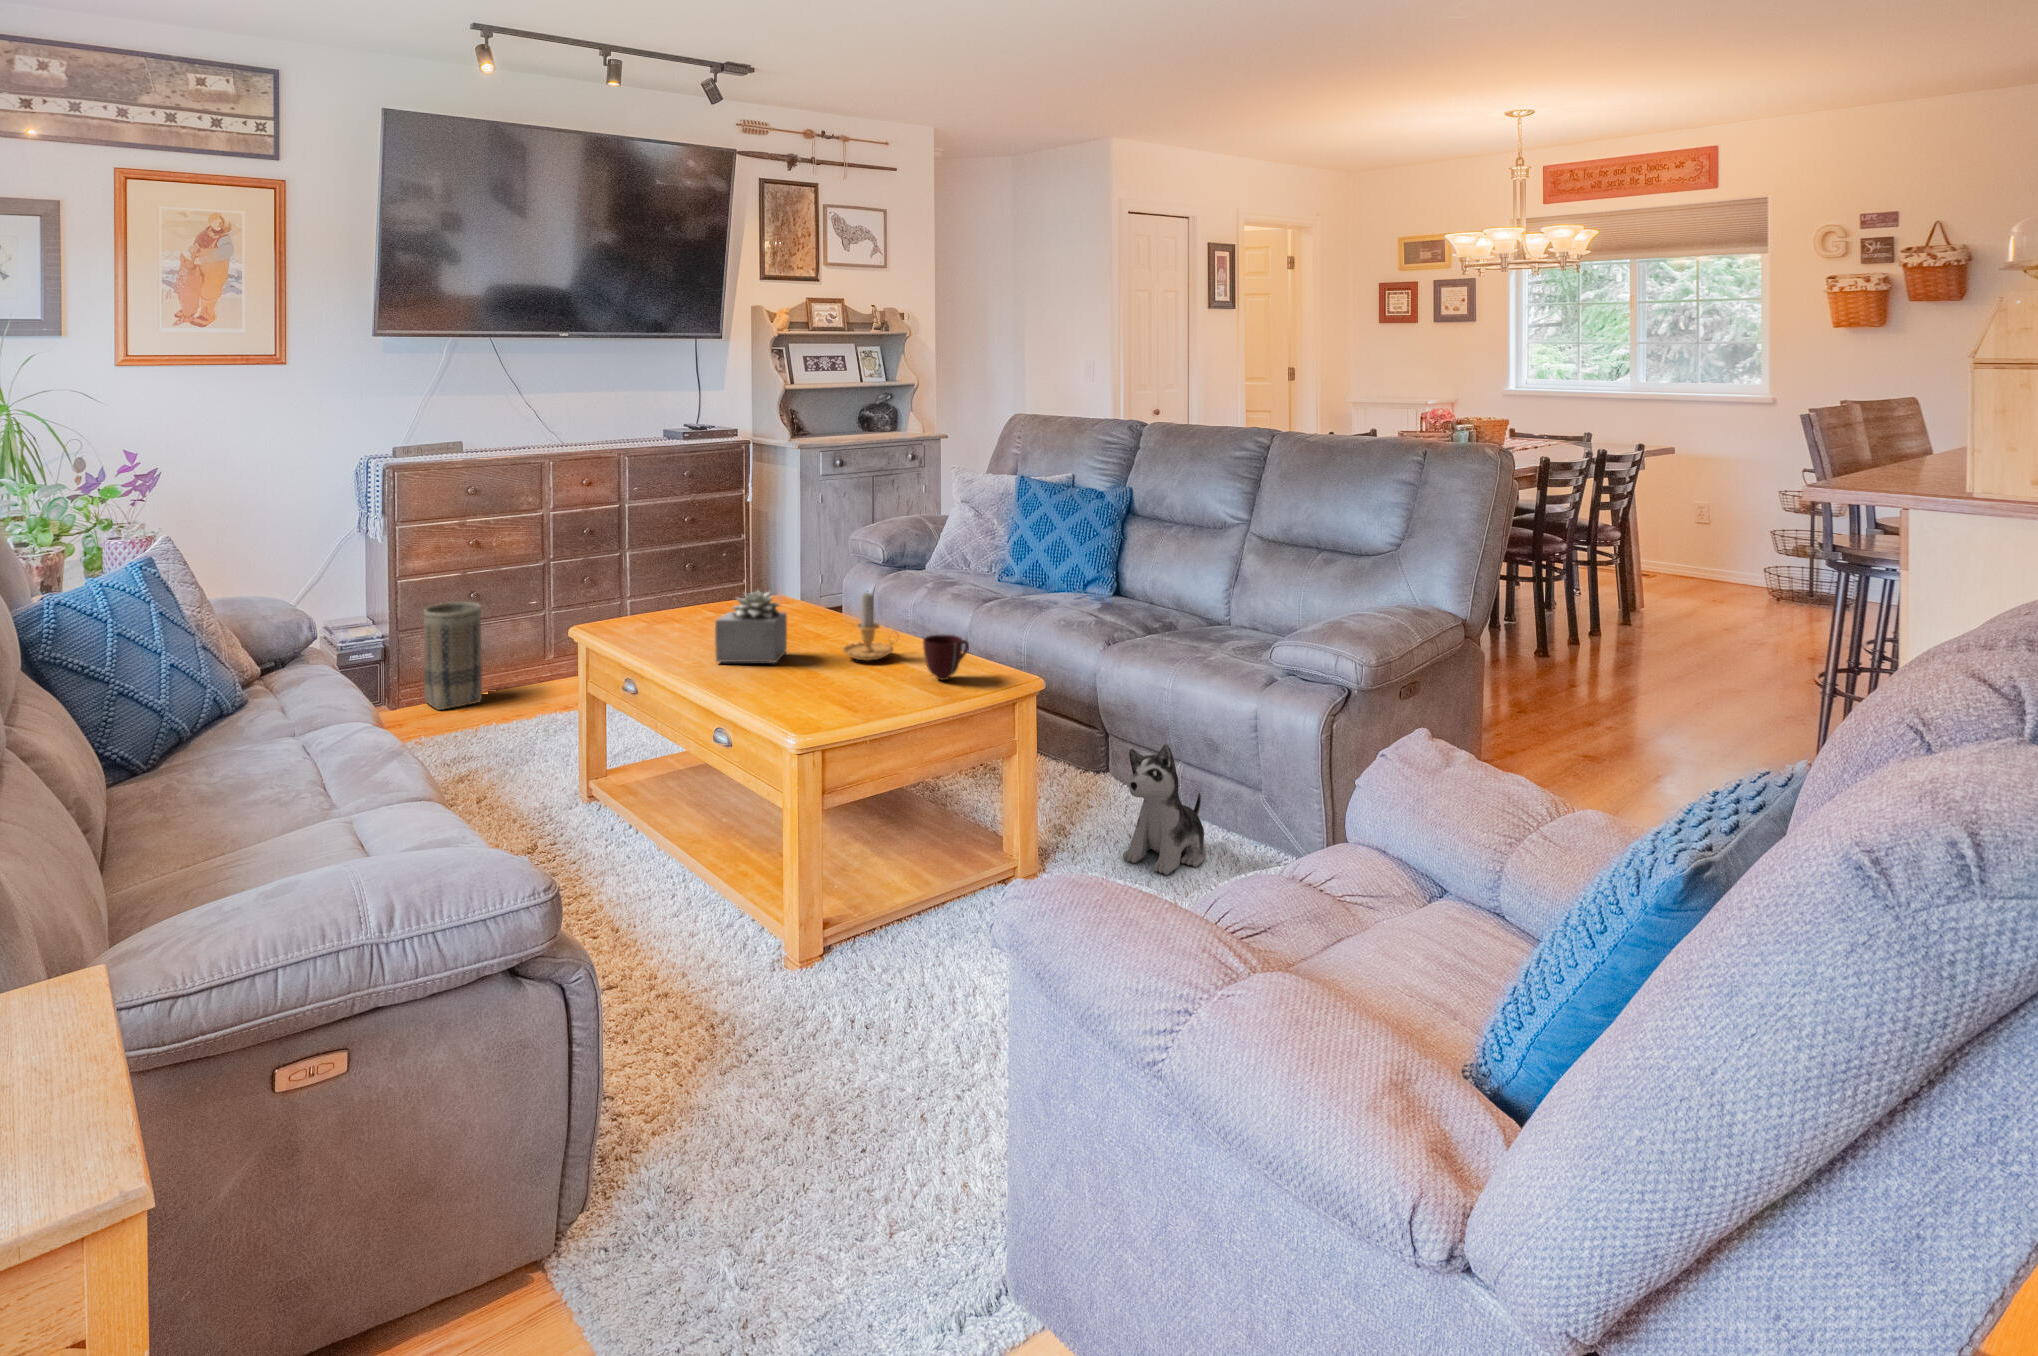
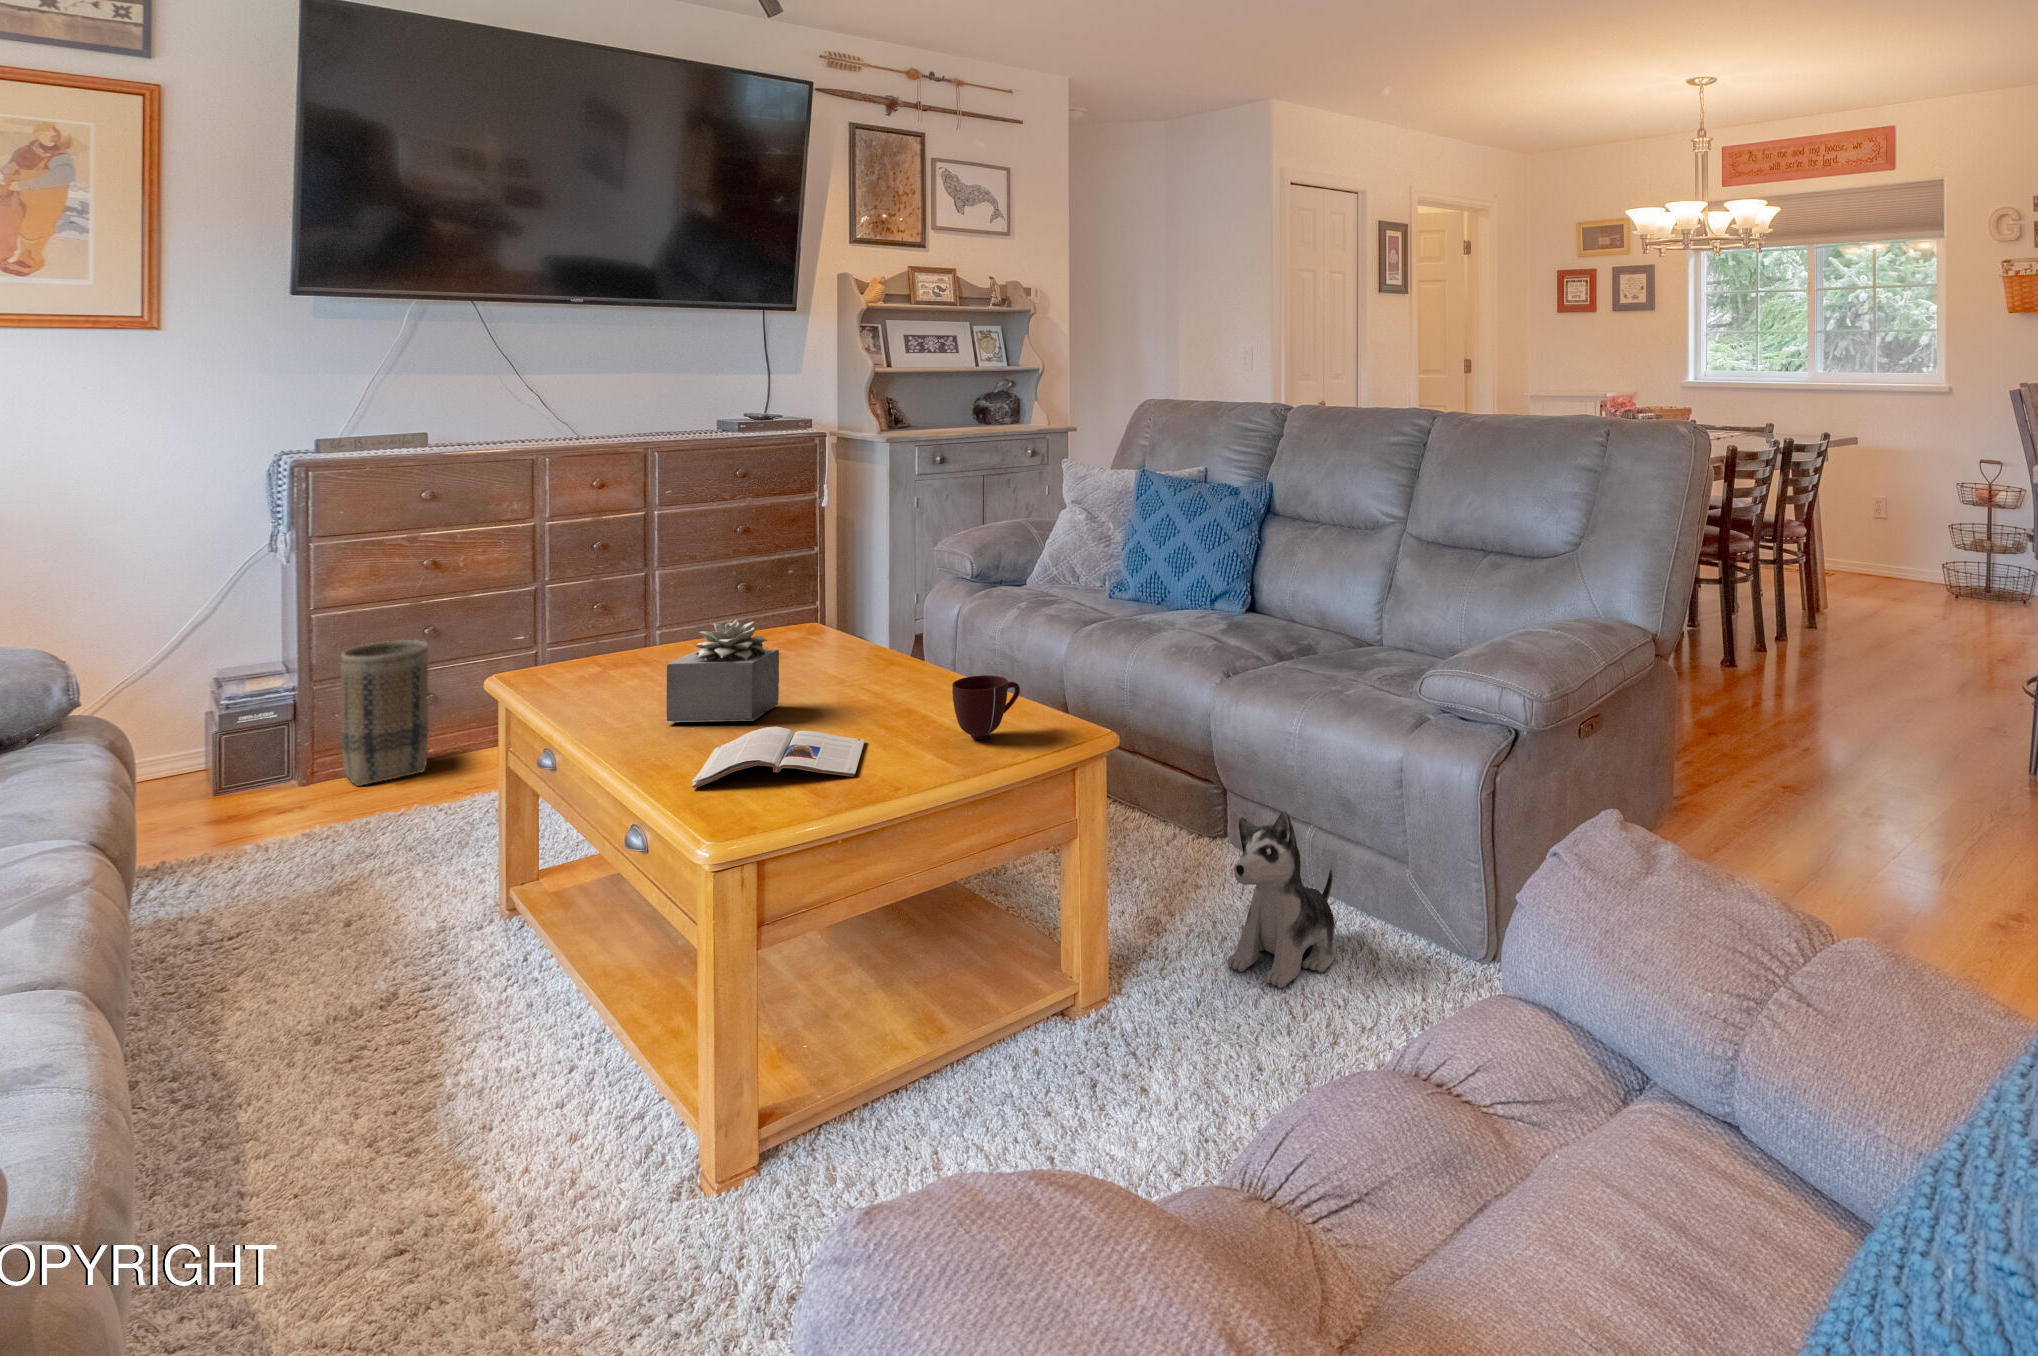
candle: present [842,593,895,660] -> none [853,616,936,713]
magazine: none [759,666,866,705] -> present [692,727,865,789]

